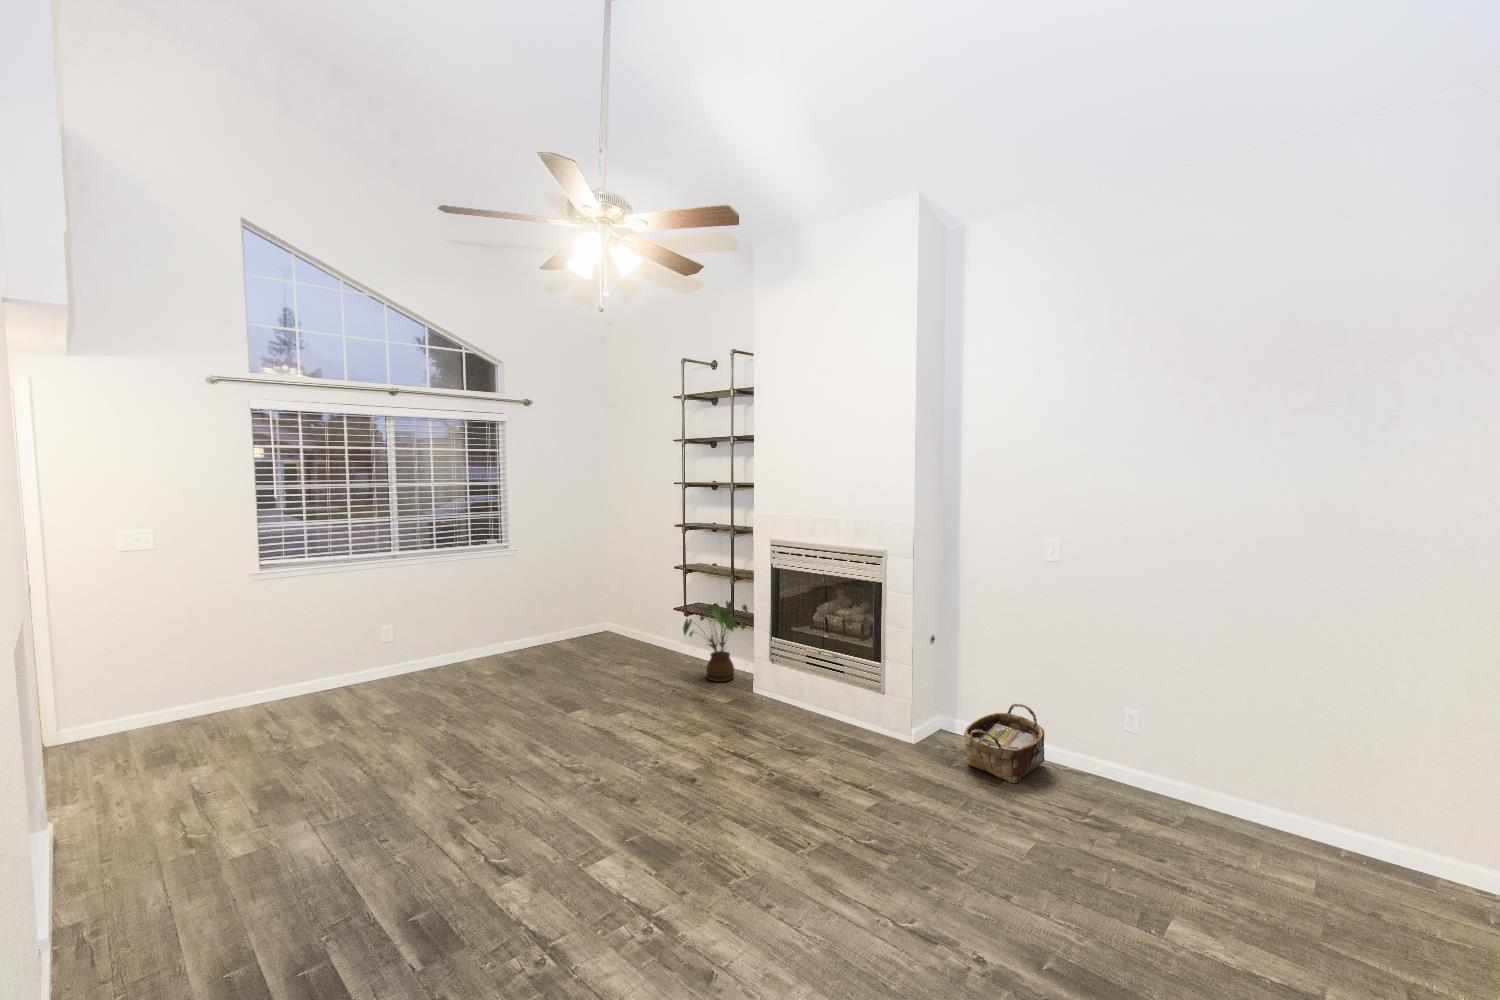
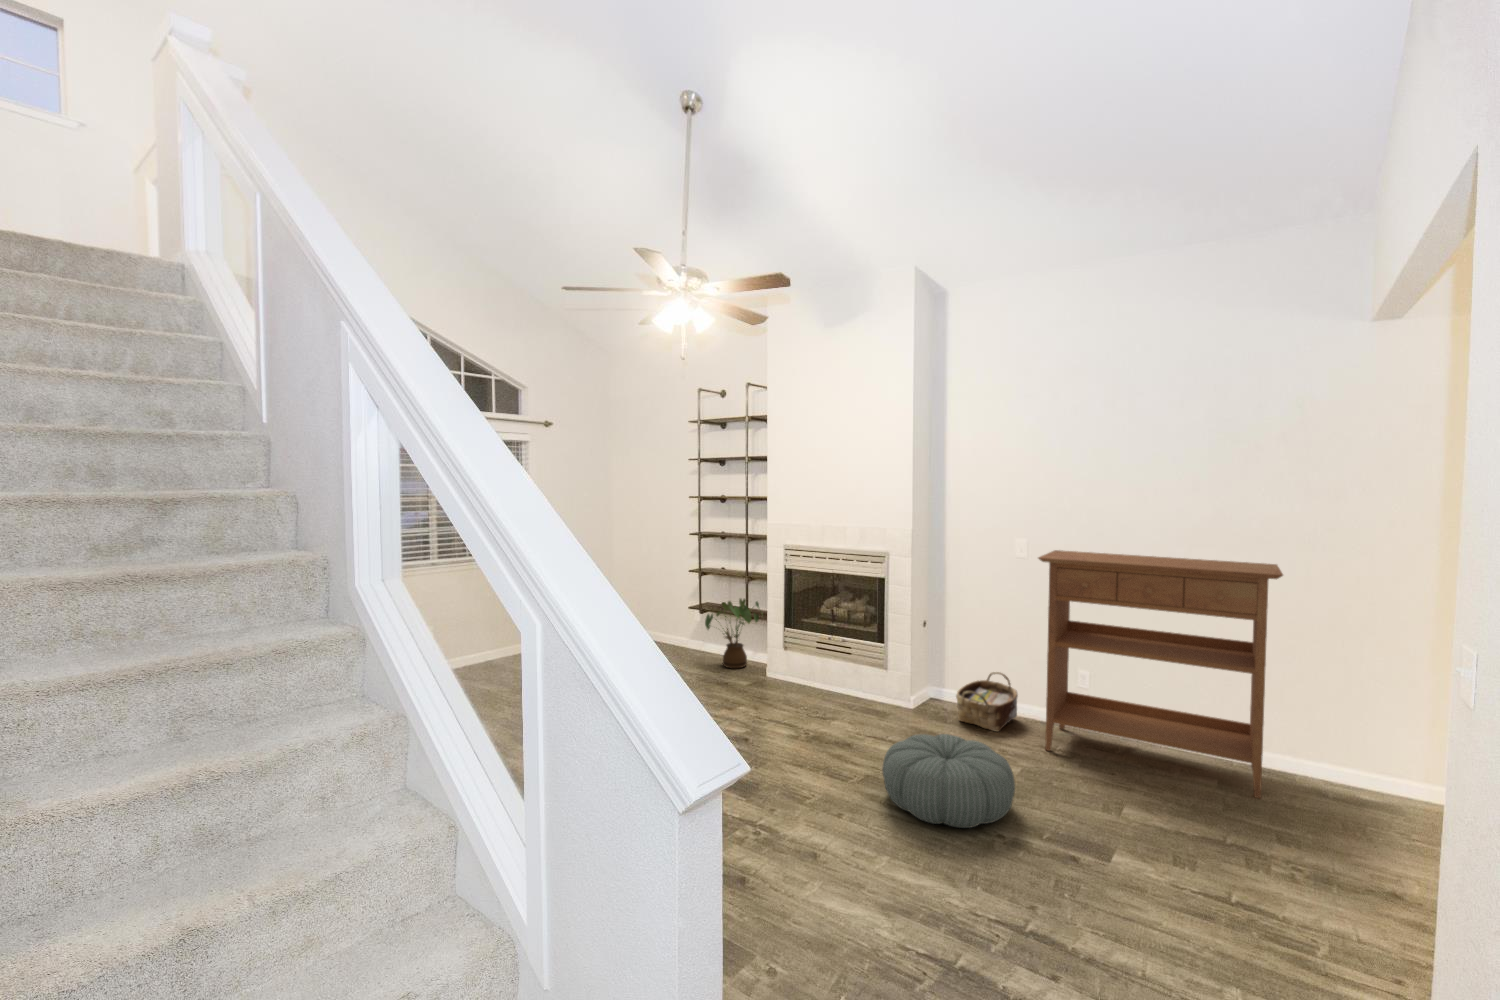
console table: none [1063,552,1423,915] -> present [1038,550,1283,798]
pouf: none [832,797,1009,943] -> present [882,734,1015,828]

